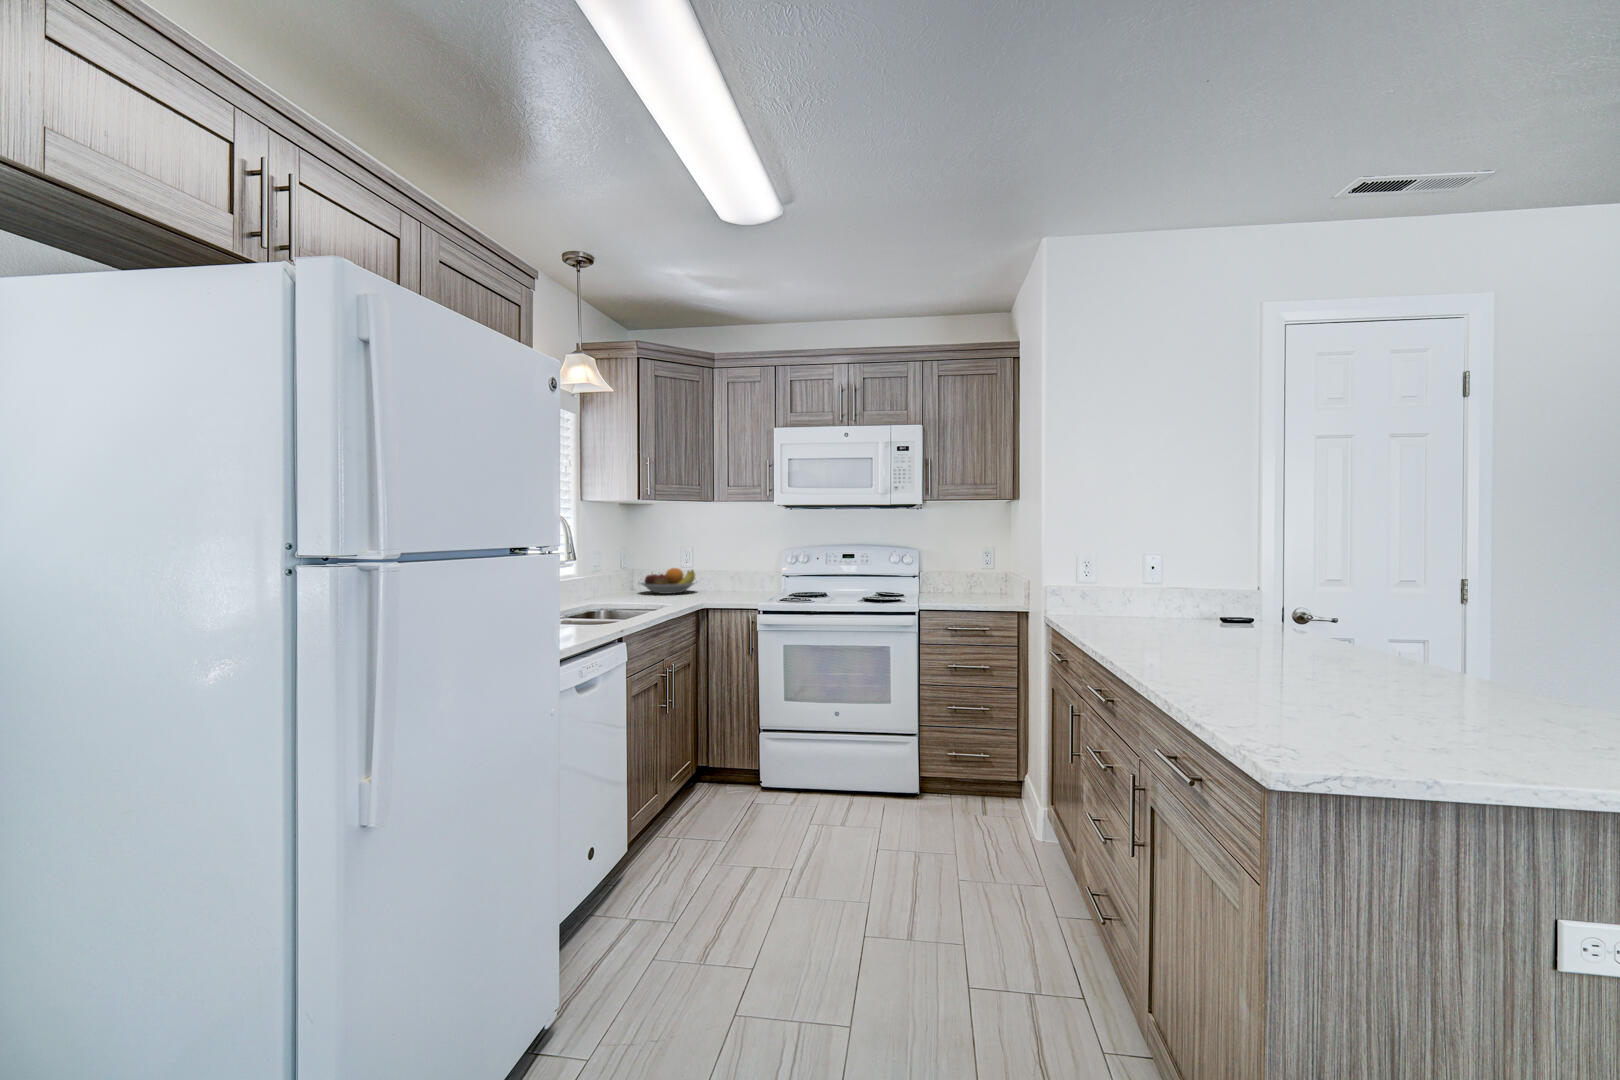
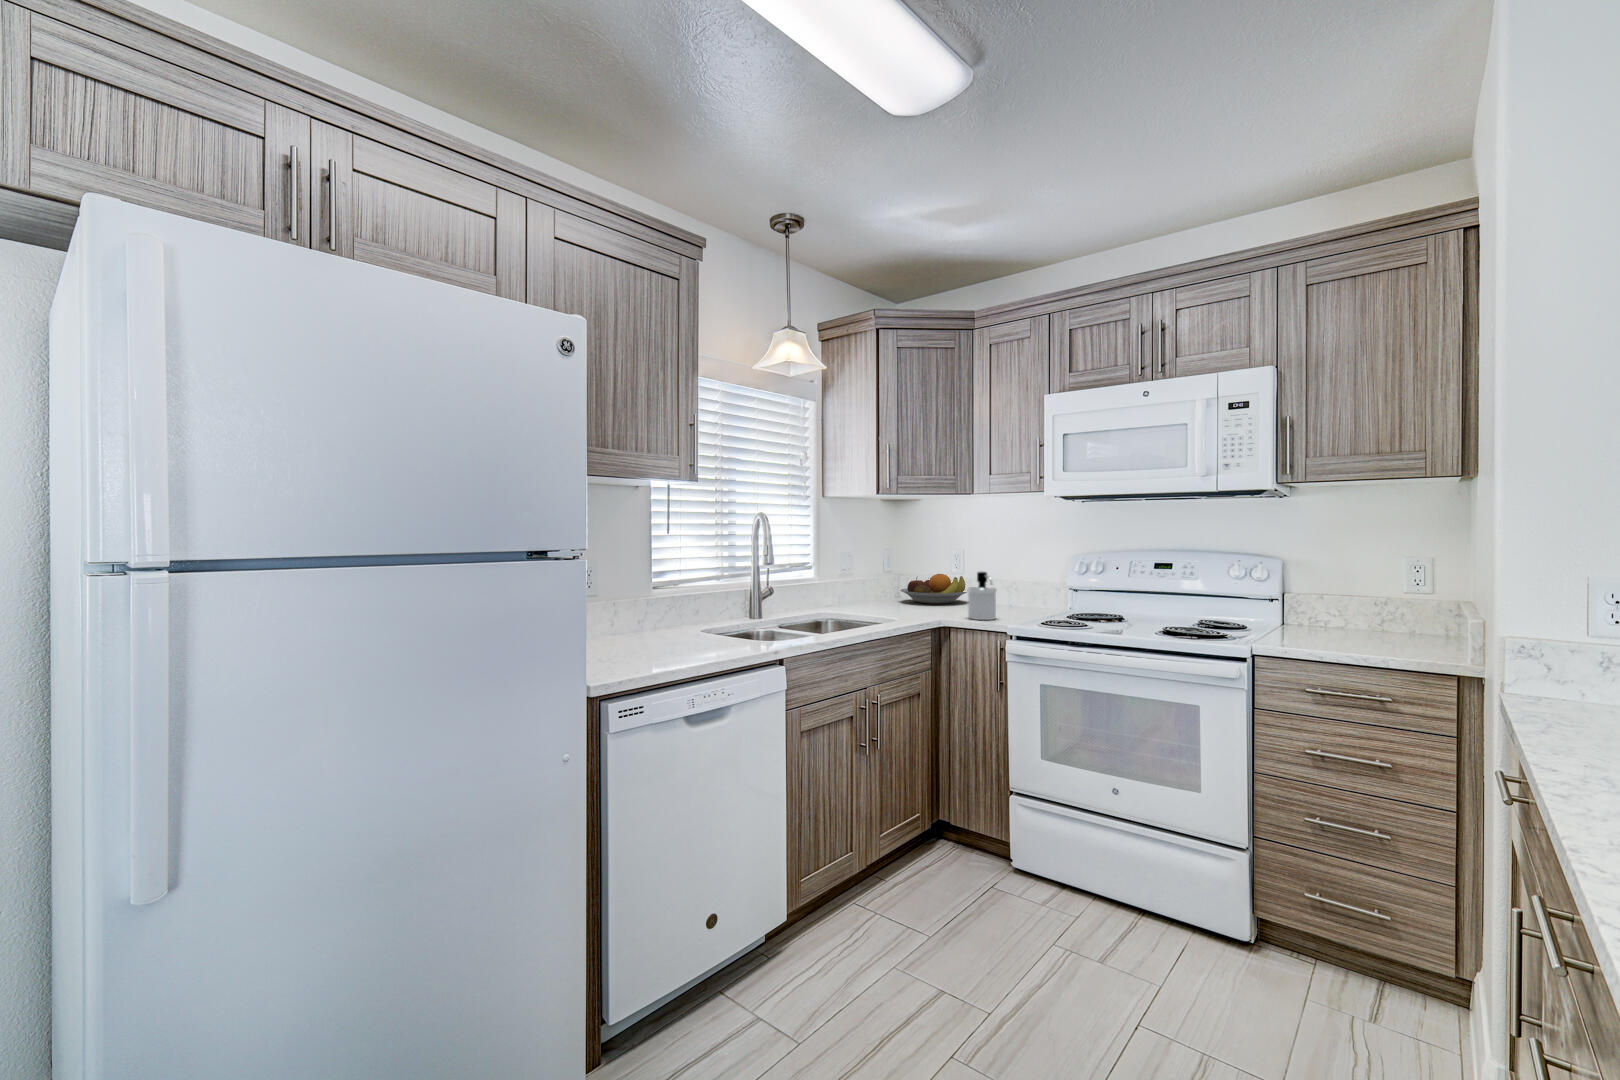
soap dispenser: none [717,564,741,602] -> present [967,572,997,620]

